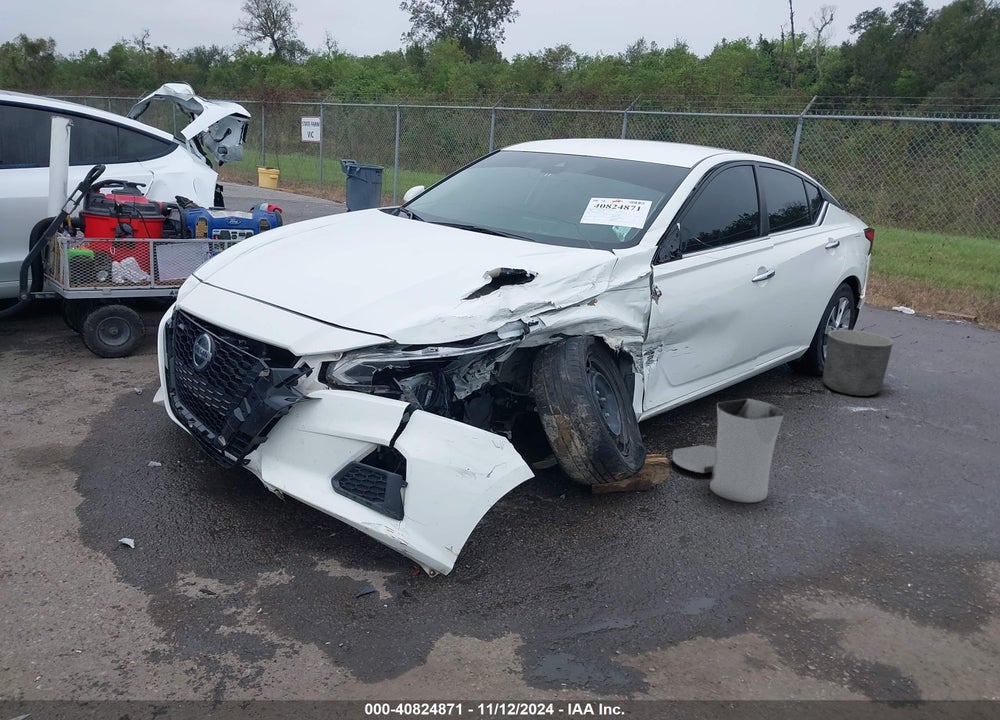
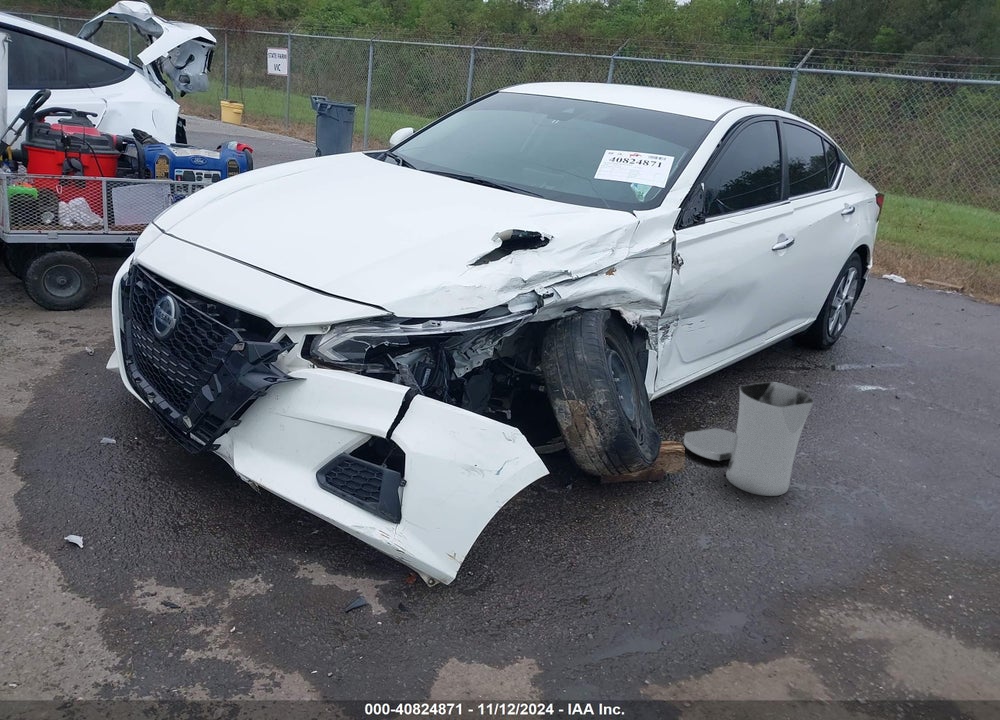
planter: present [823,330,893,396] -> none [832,302,909,373]

